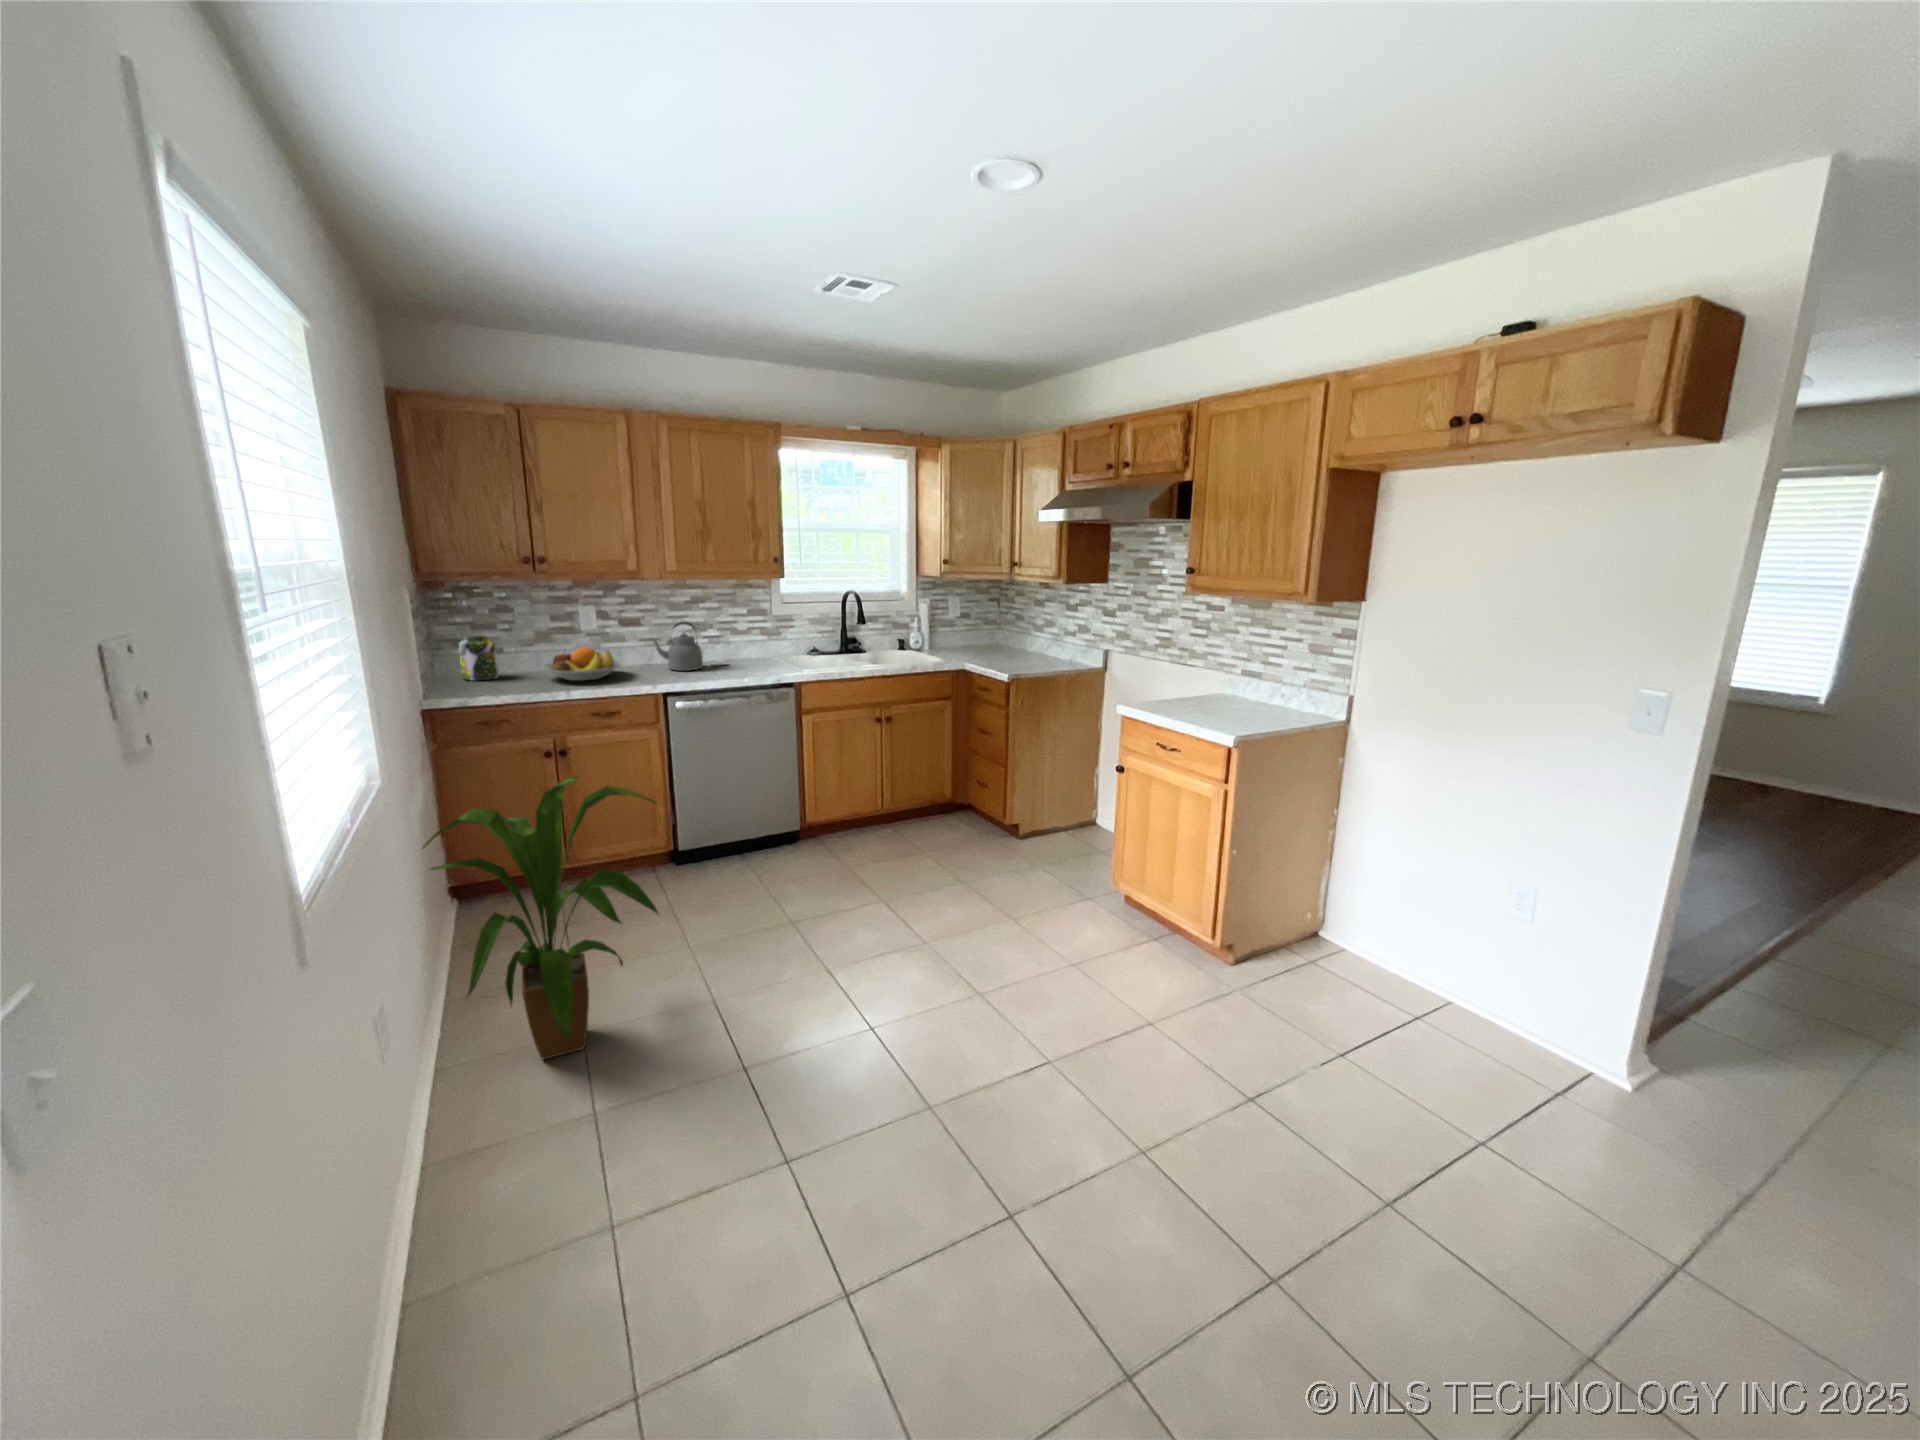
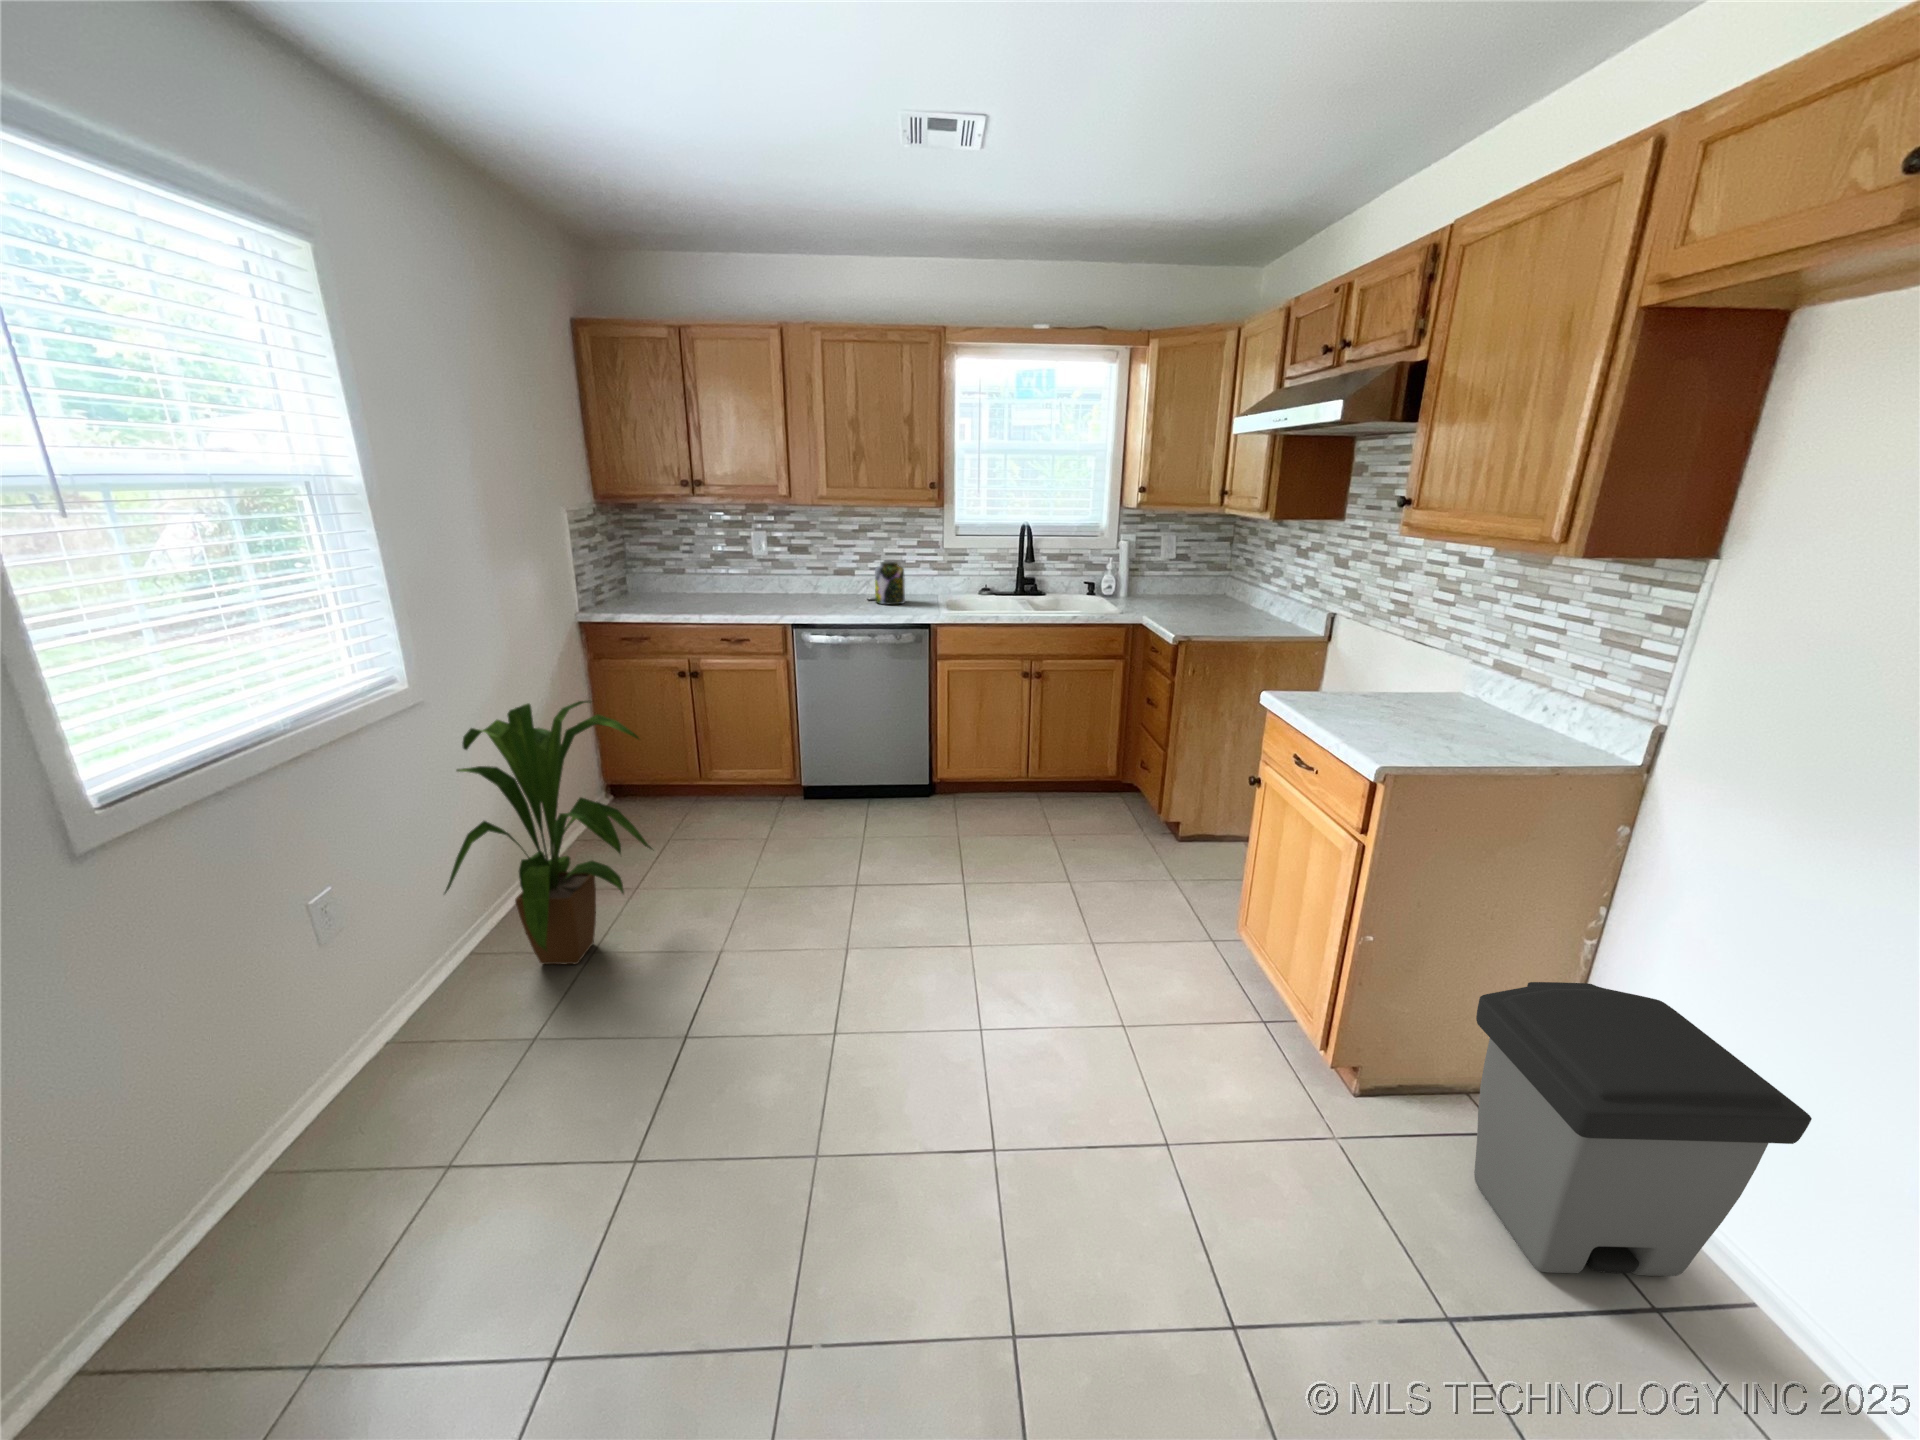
kettle: present [652,621,703,671] -> none [806,551,857,602]
jar: present [459,636,499,680] -> present [875,562,905,605]
fruit bowl: present [541,647,622,681] -> none [701,572,776,605]
trash can: none [1308,846,1462,1012] -> present [1474,982,1812,1276]

